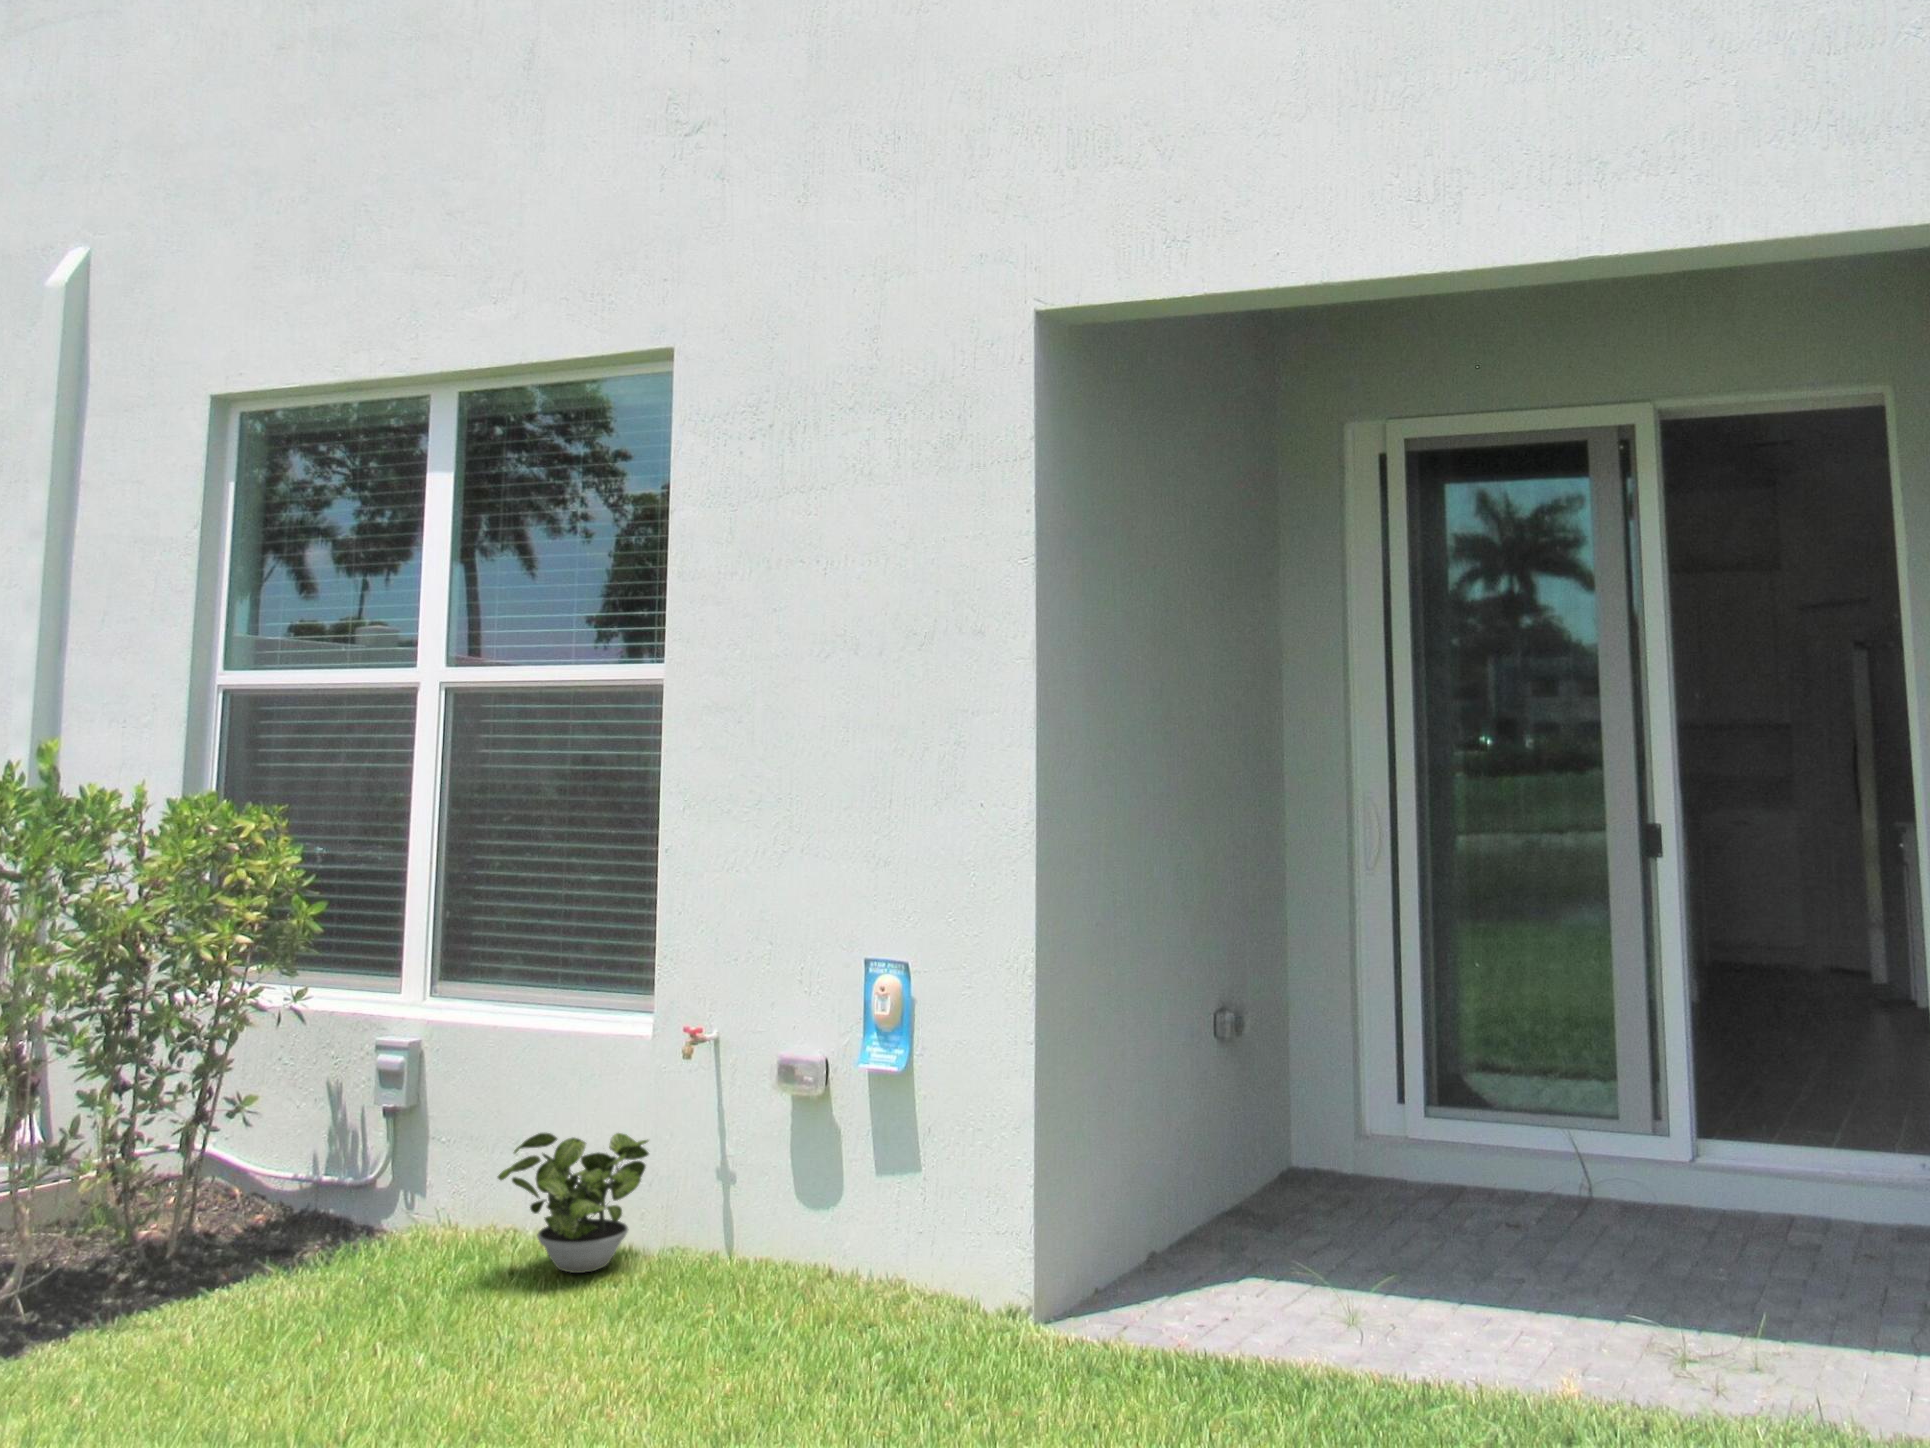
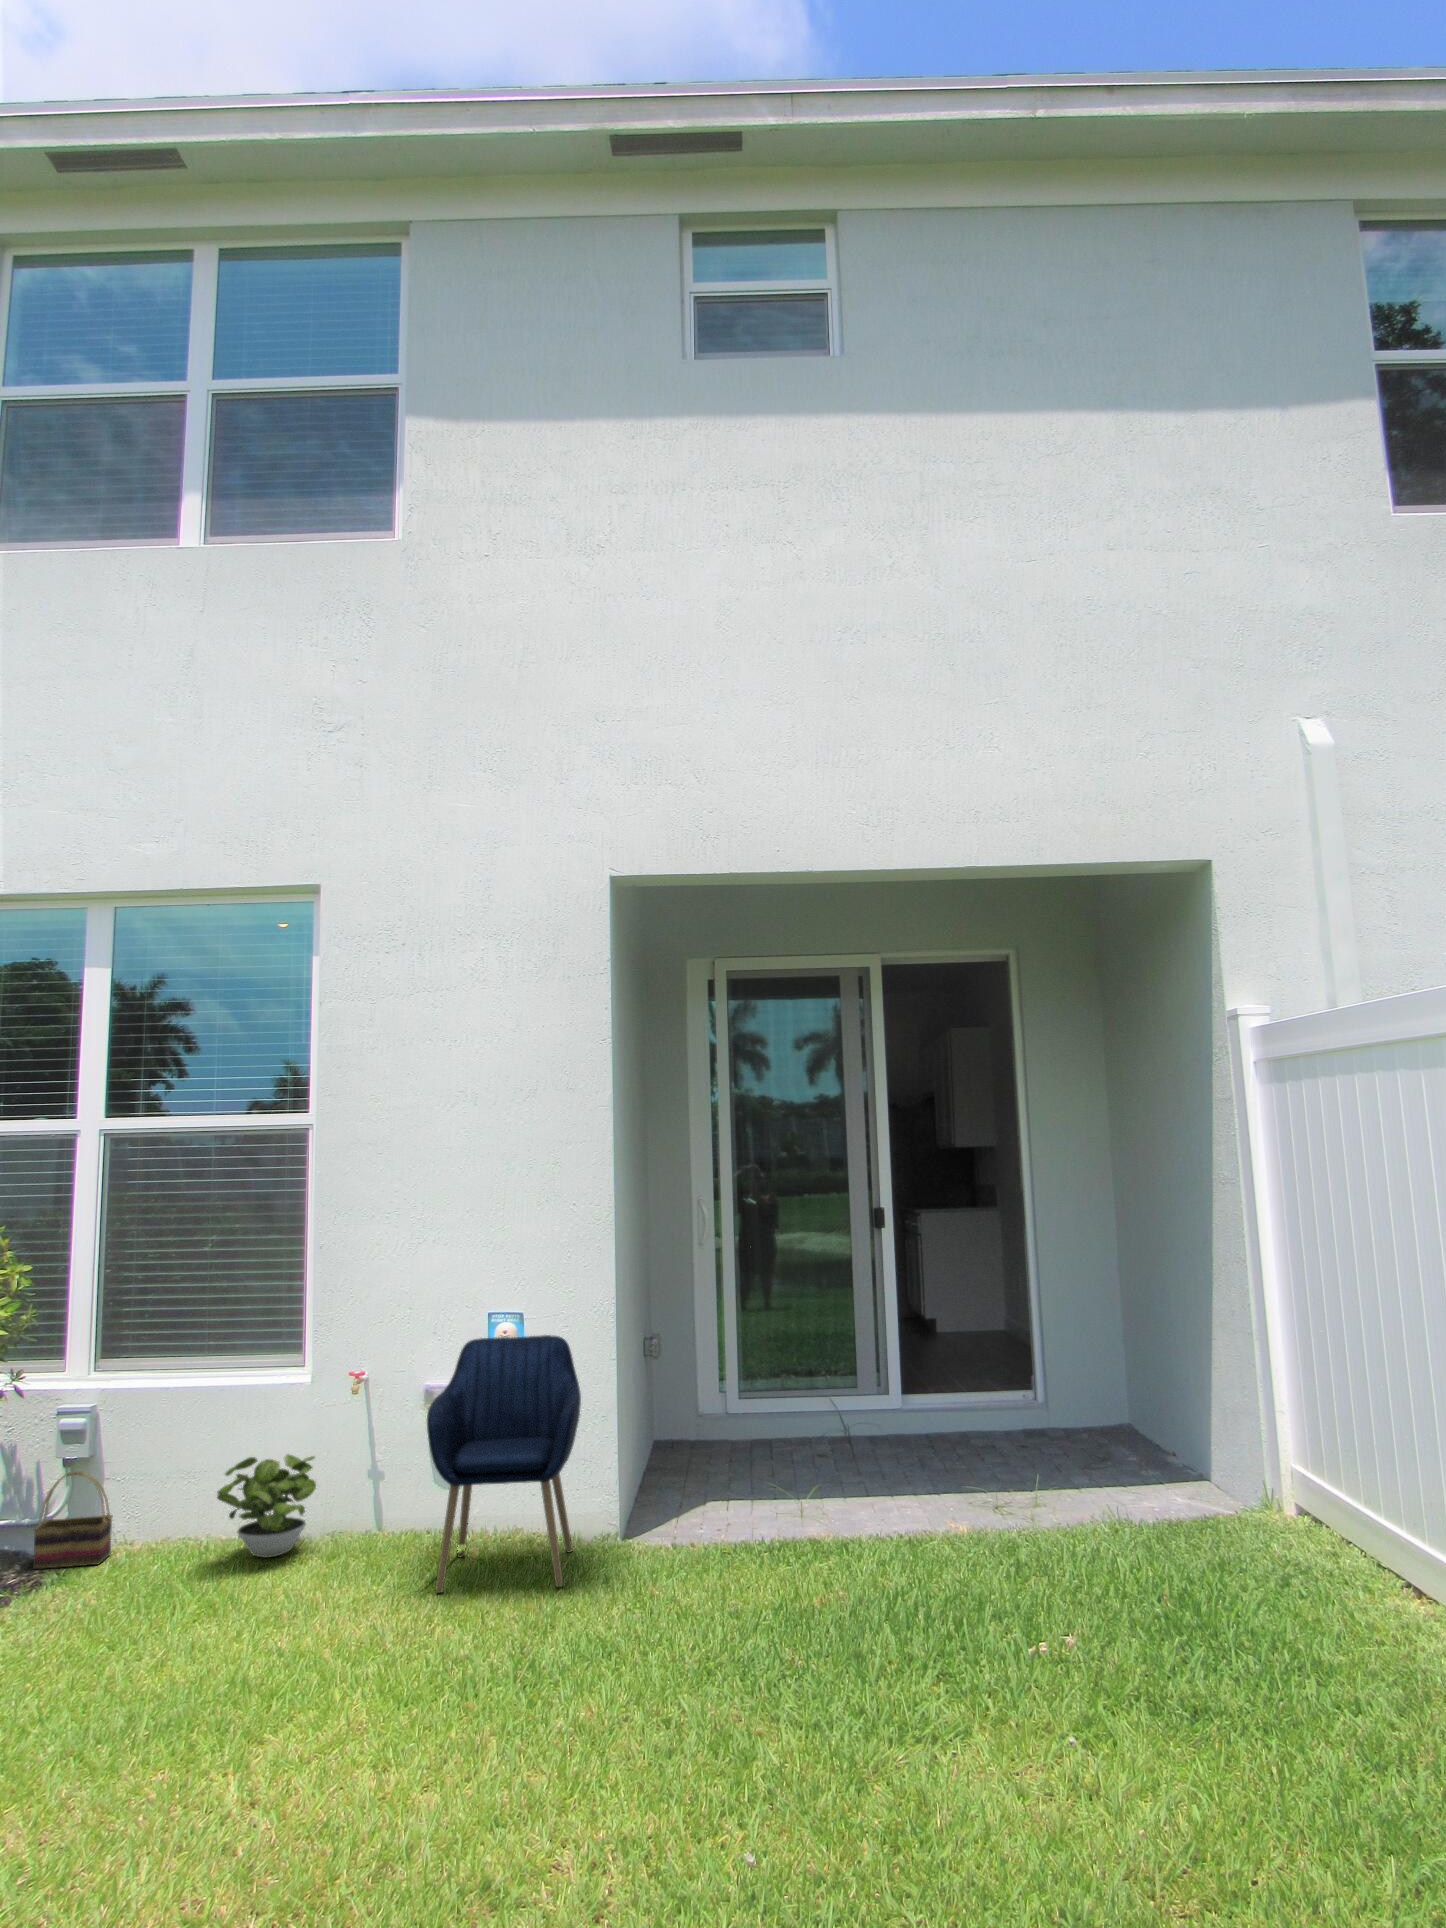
chair: none [724,995,969,1381] -> present [427,1335,581,1593]
basket: none [338,1124,436,1250] -> present [33,1471,112,1569]

